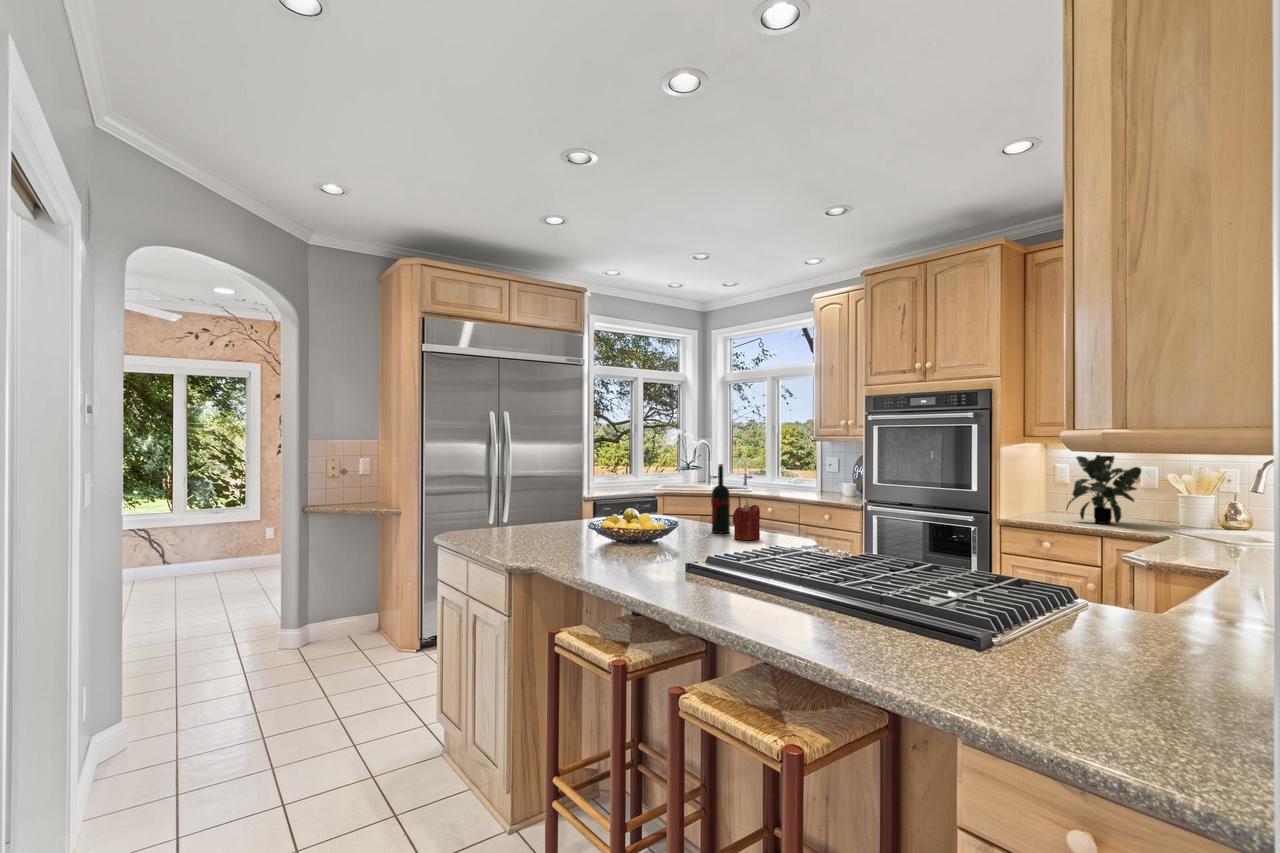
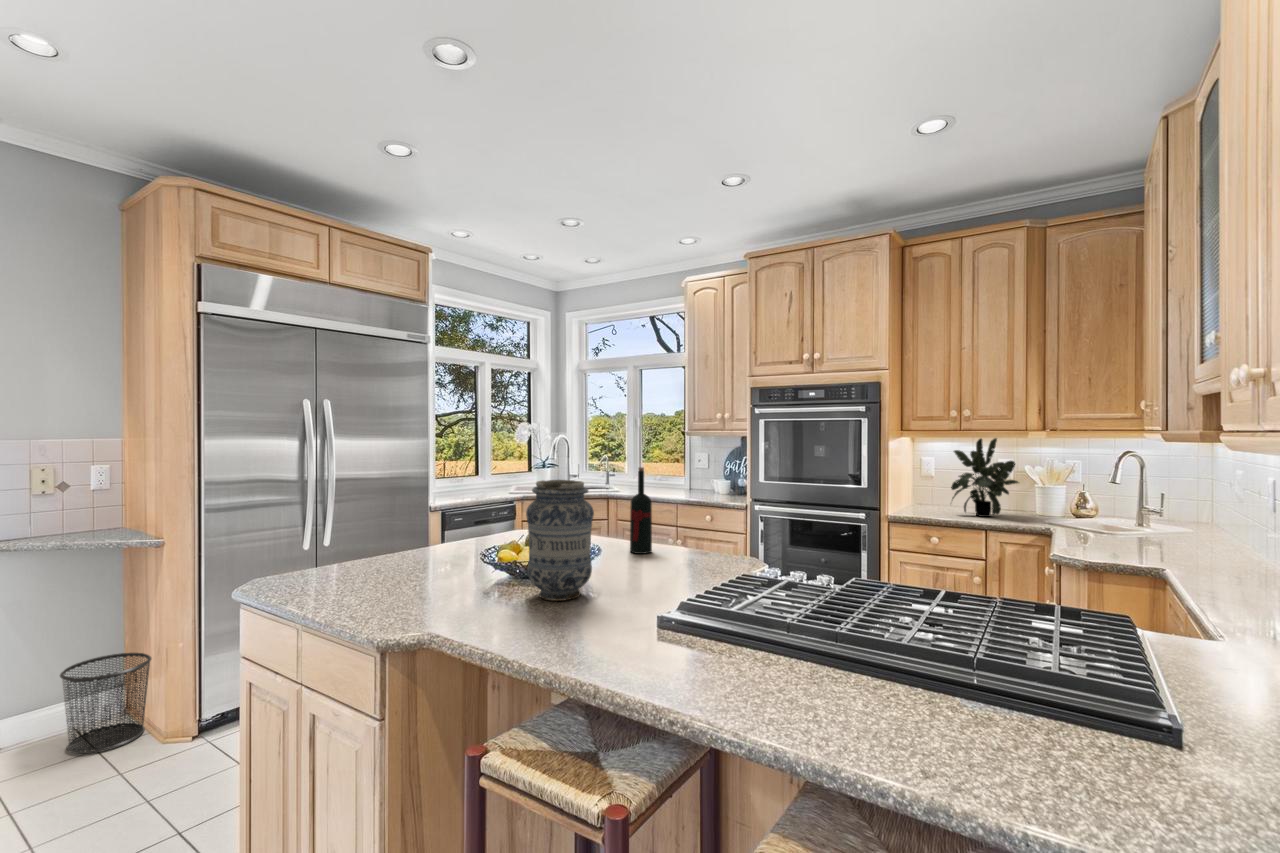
vase: none [609,468,657,553] -> present [526,480,594,601]
candle: present [733,503,760,540] -> none [665,516,698,564]
trash can: none [337,594,390,659] -> present [60,653,151,754]

